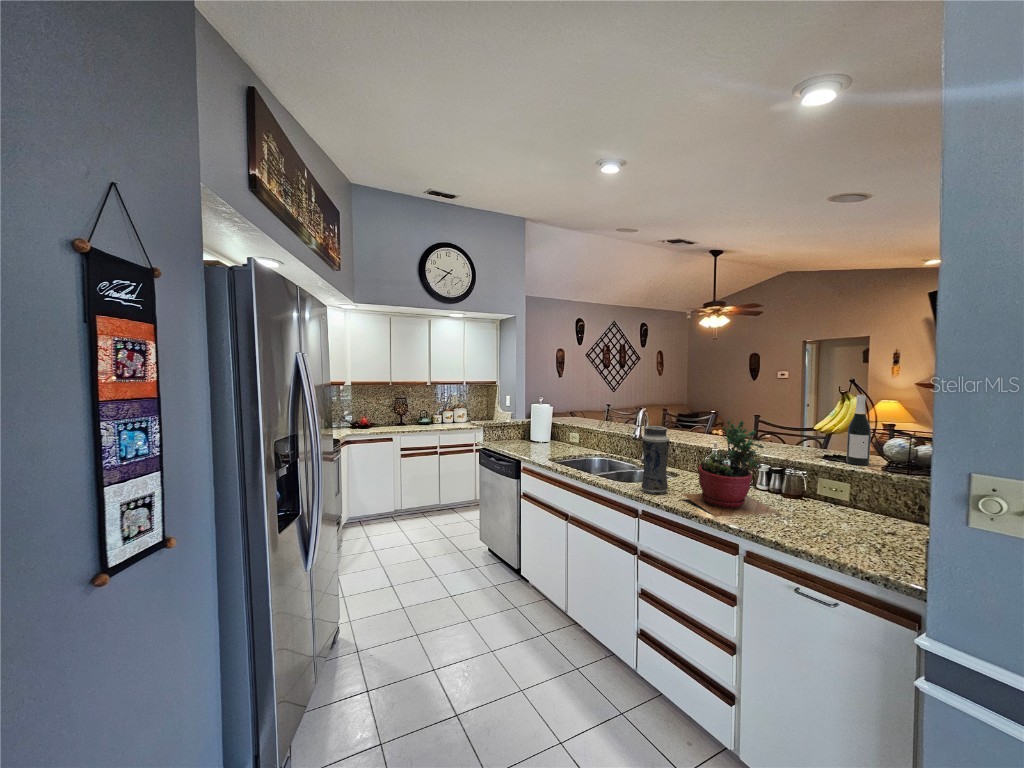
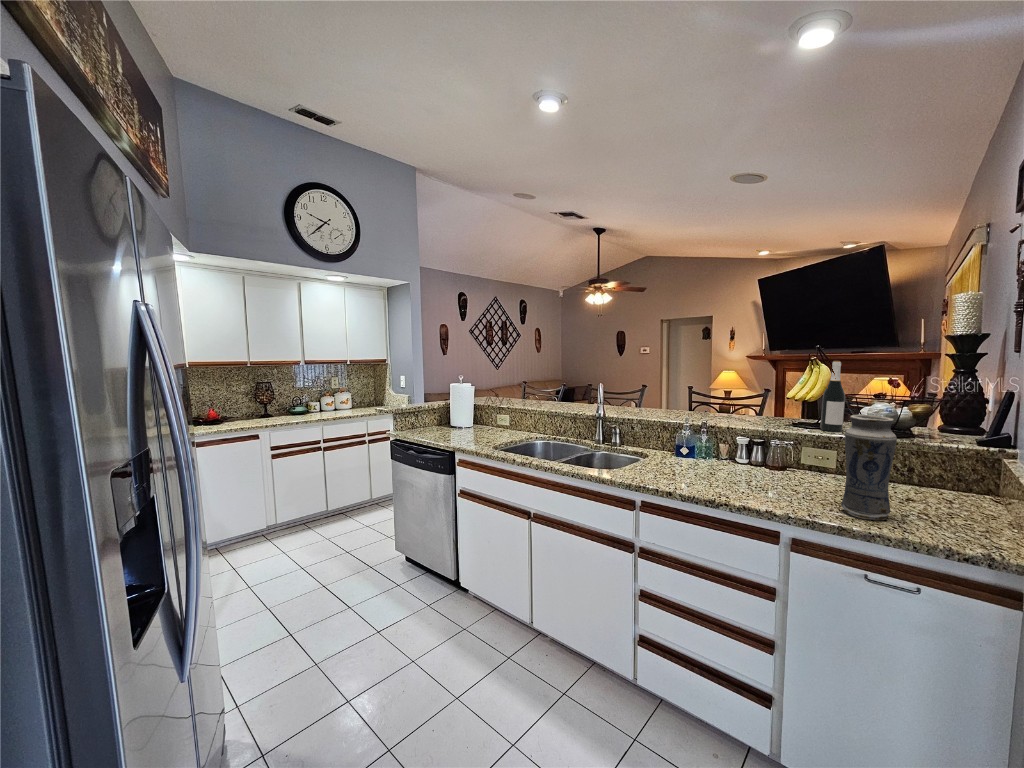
succulent plant: present [683,420,779,517] -> none [688,391,798,503]
vase: present [642,426,670,495] -> present [841,414,897,520]

